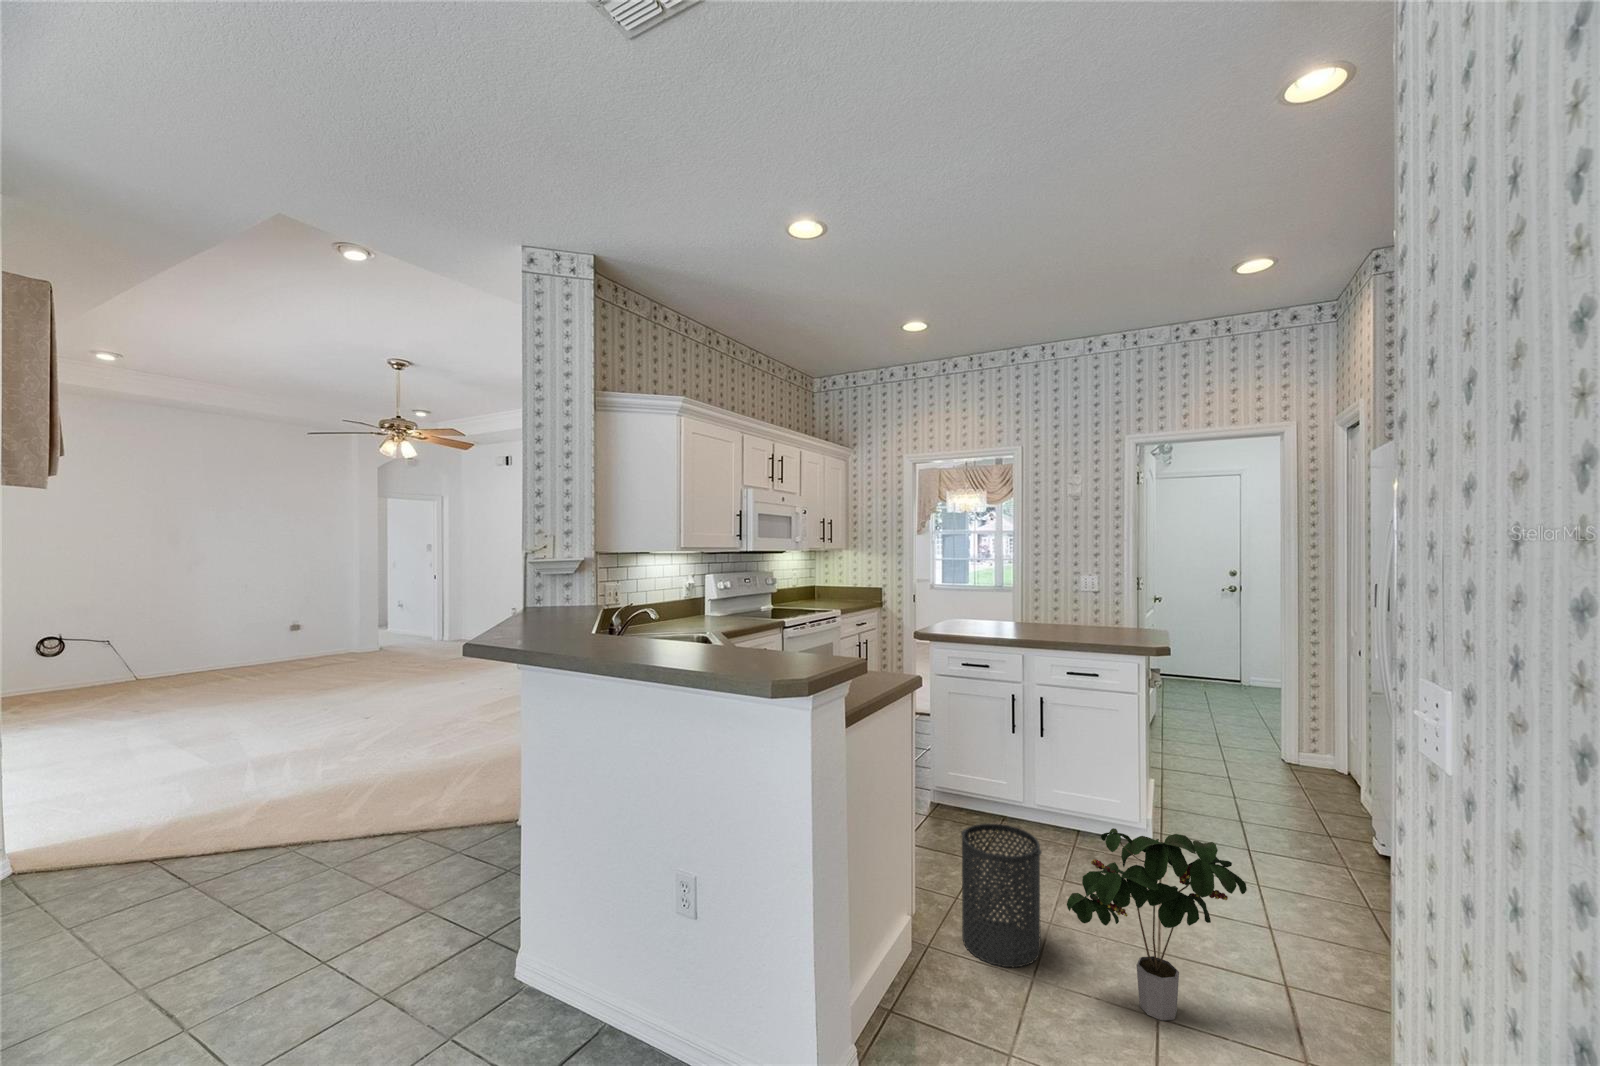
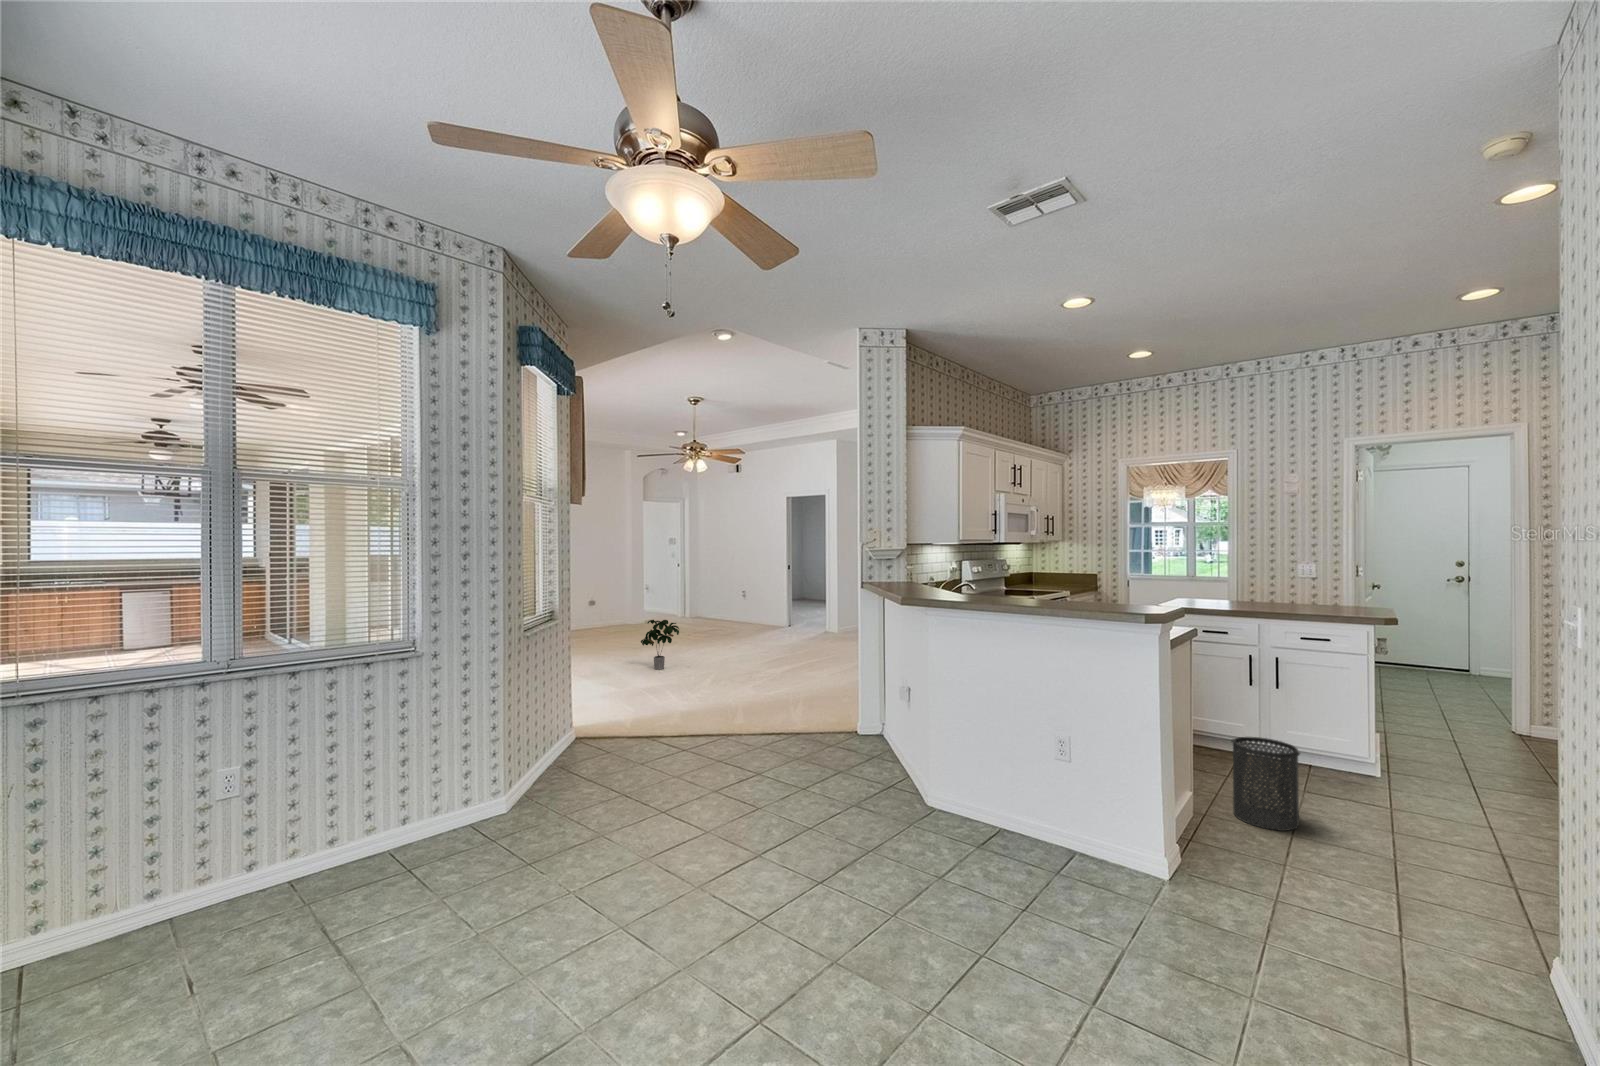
potted plant: present [1067,828,1247,1021] -> present [641,620,679,670]

